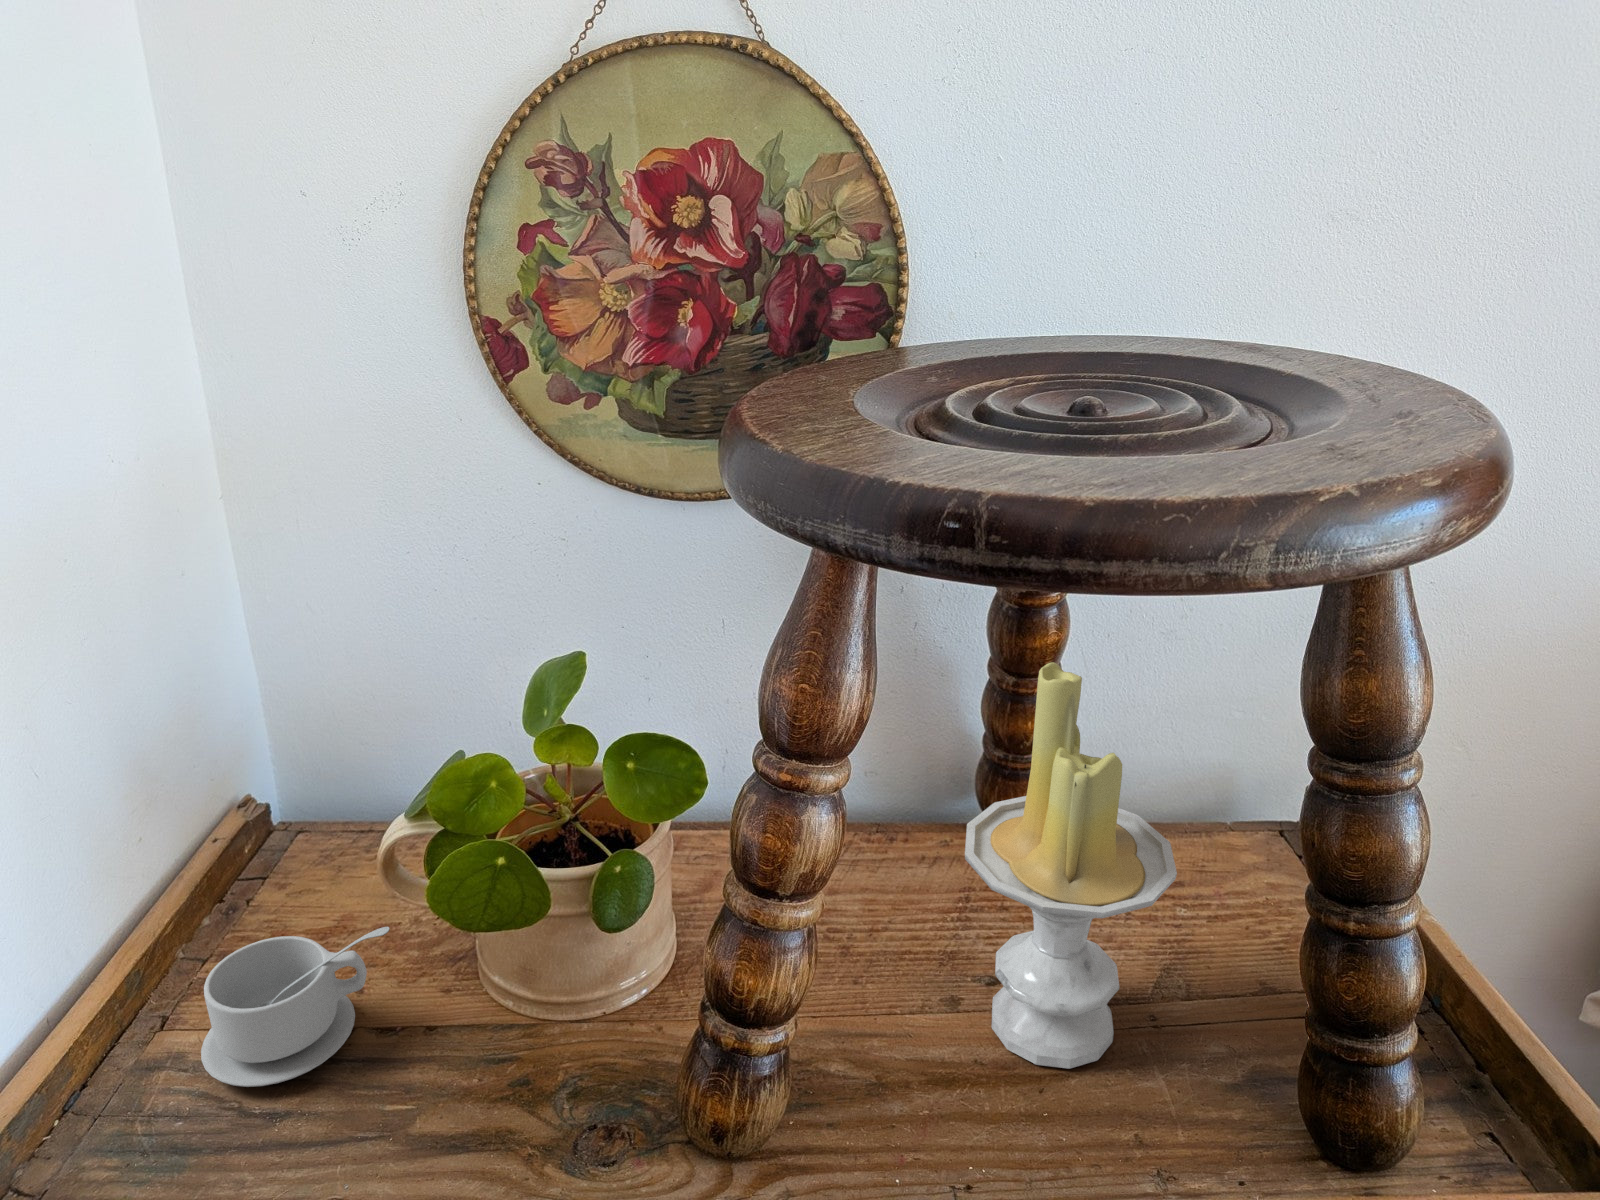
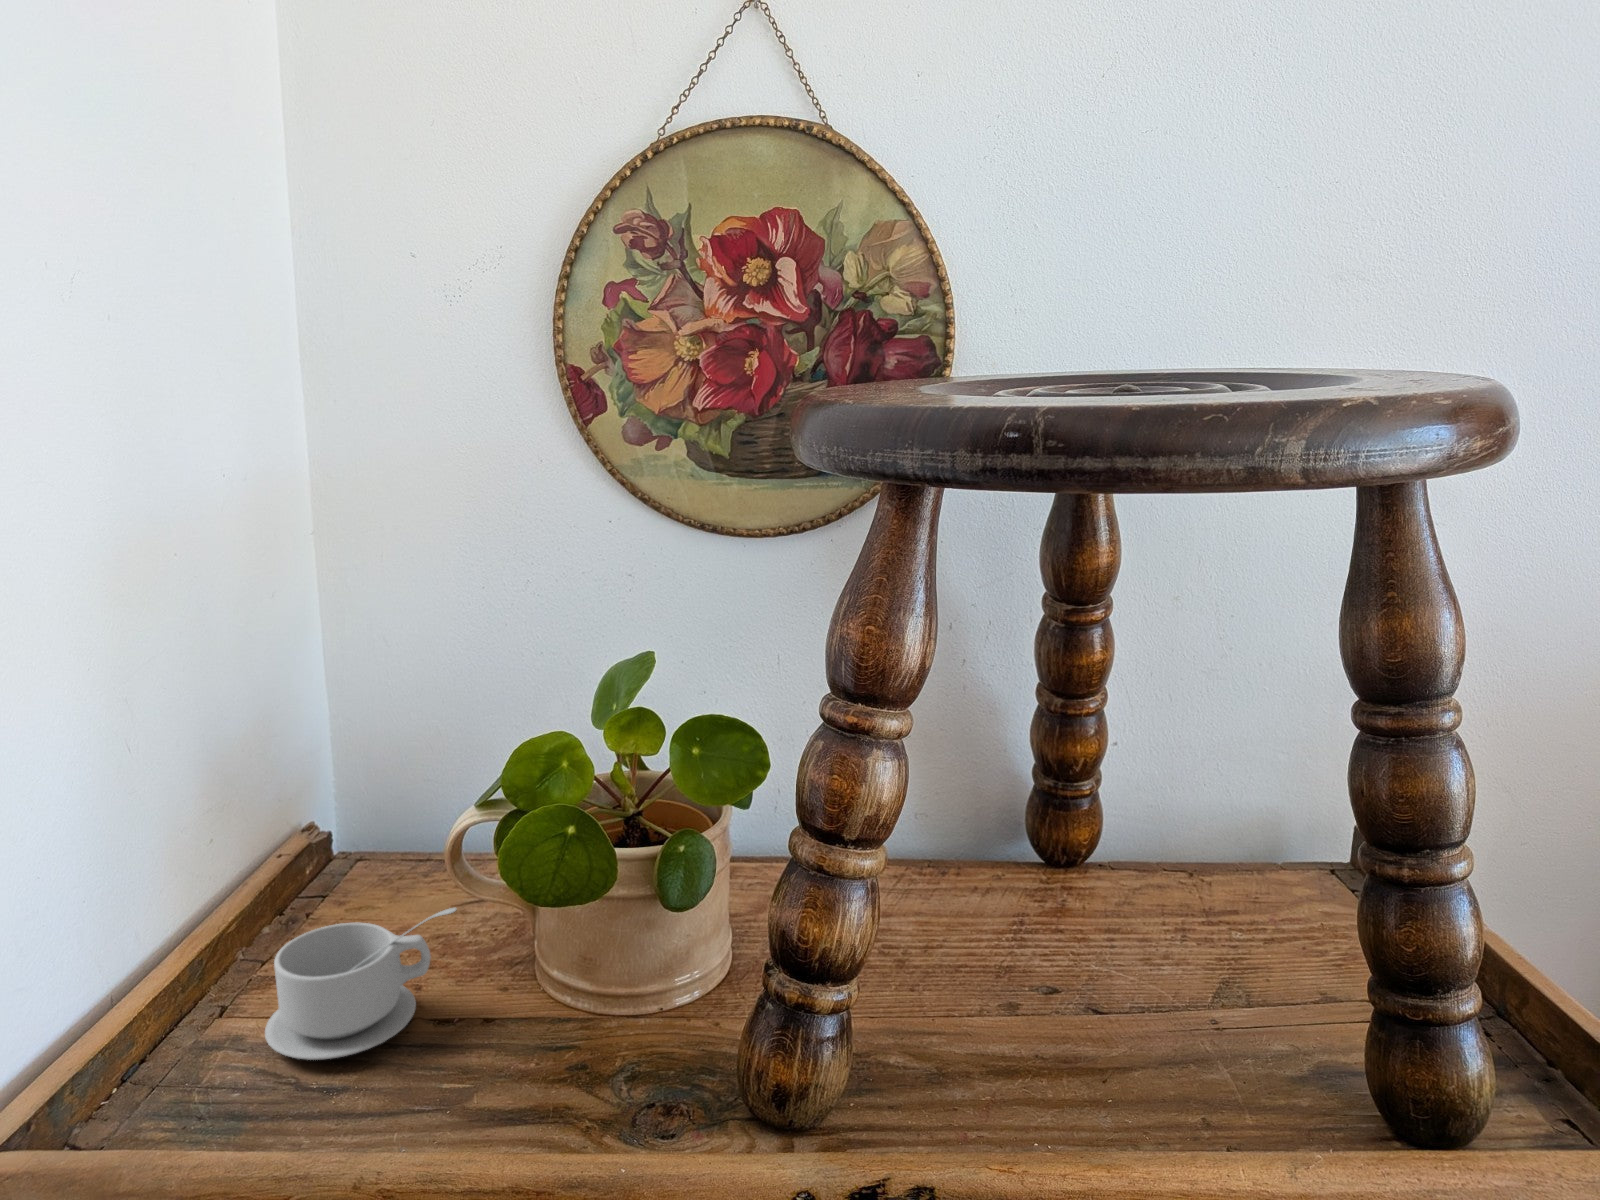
candle: present [965,662,1177,1069] -> none [1021,642,1231,1062]

